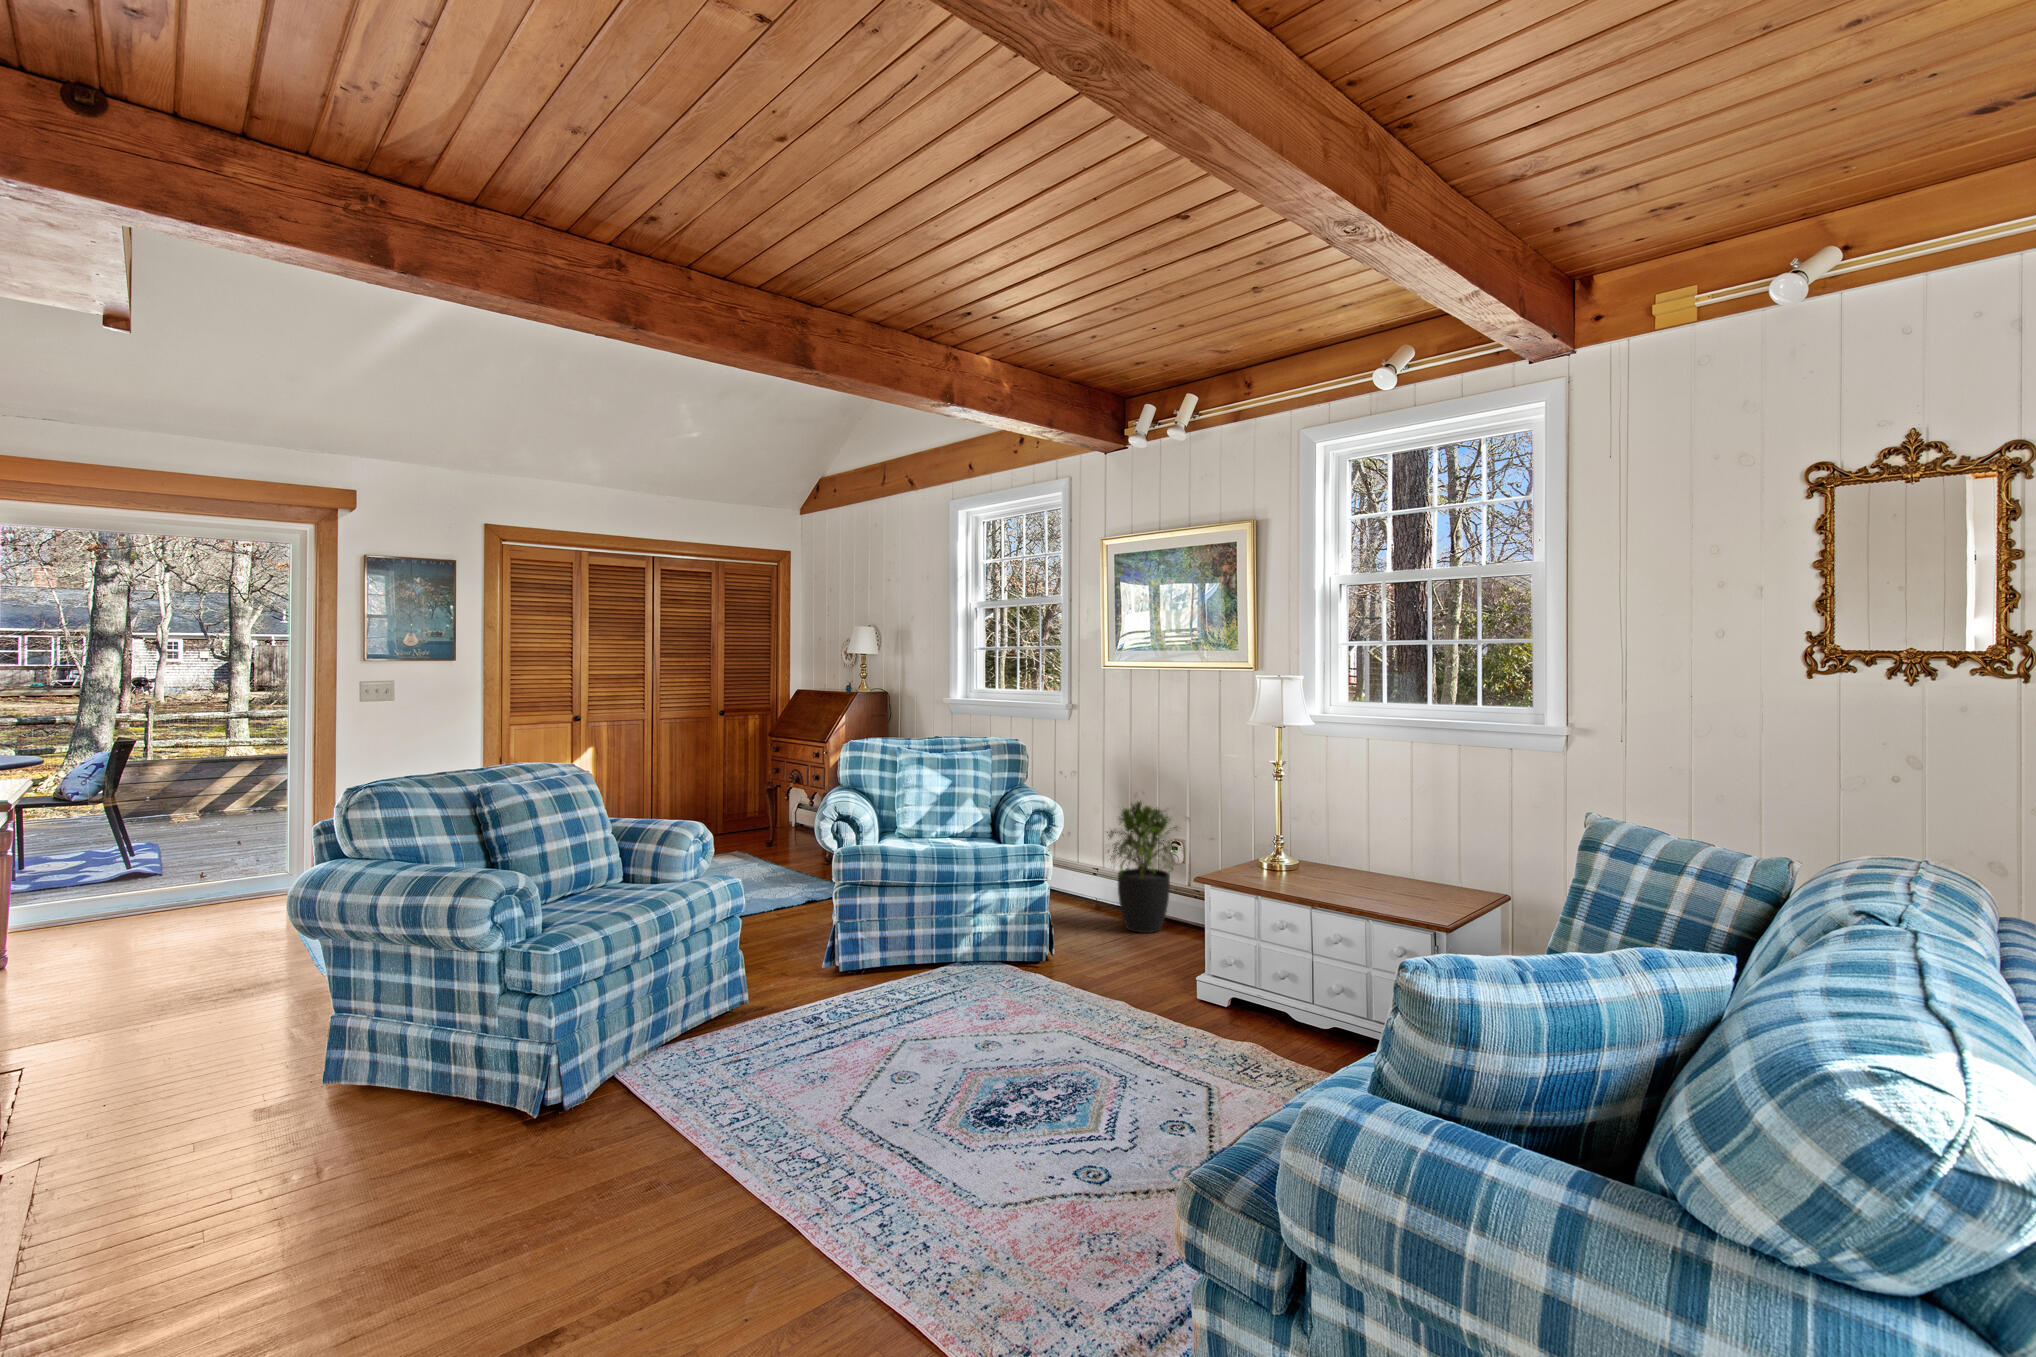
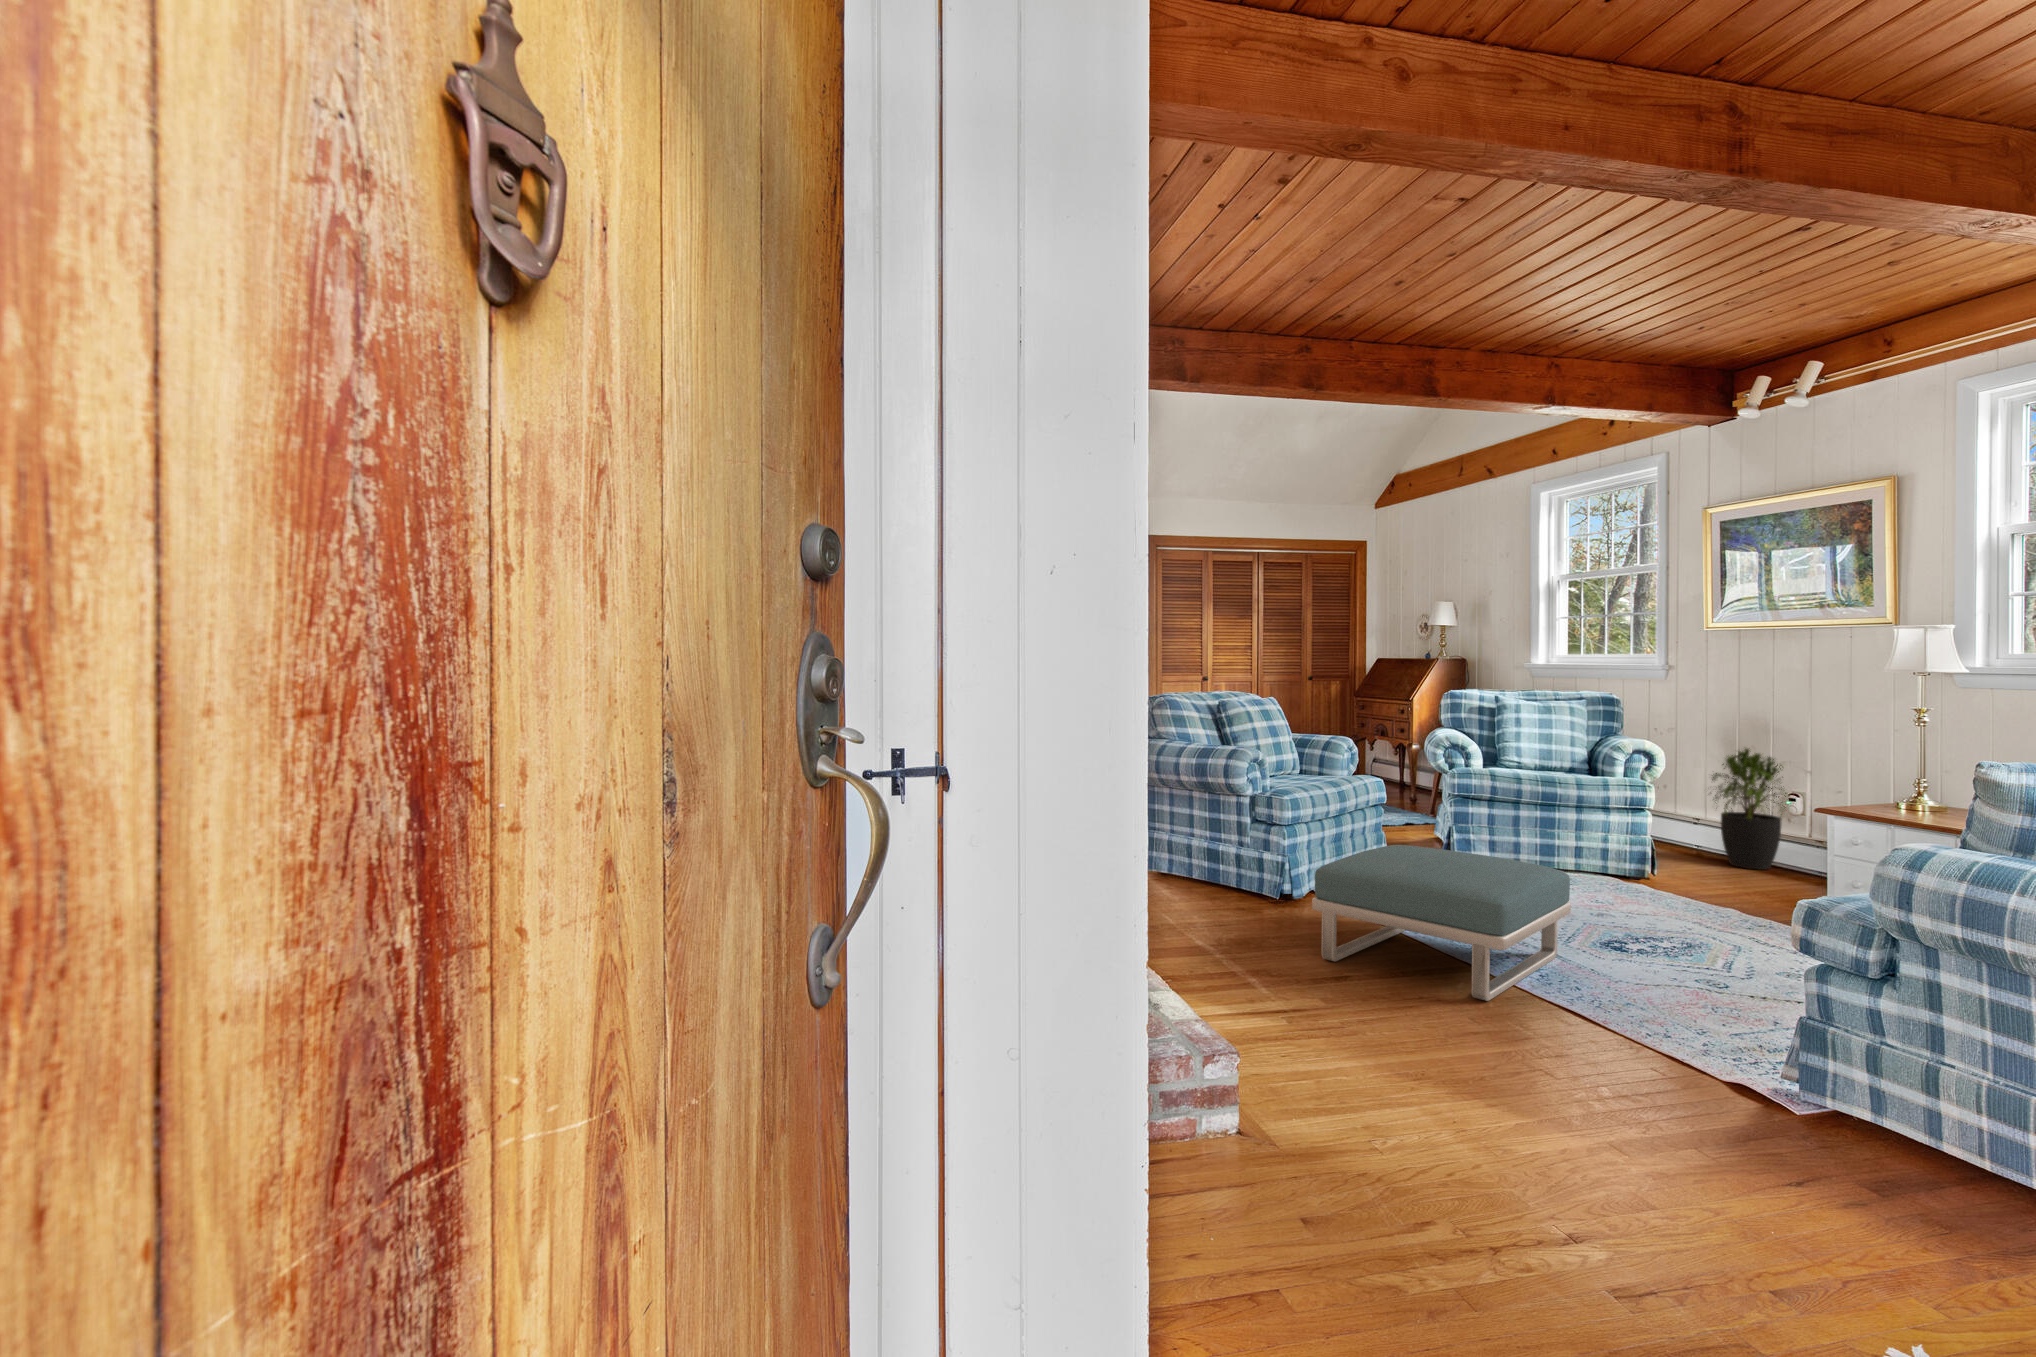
footstool: none [525,1012,917,1303] -> present [1312,845,1571,1001]

